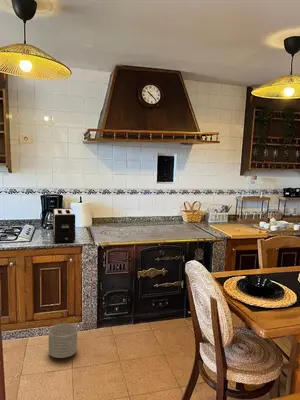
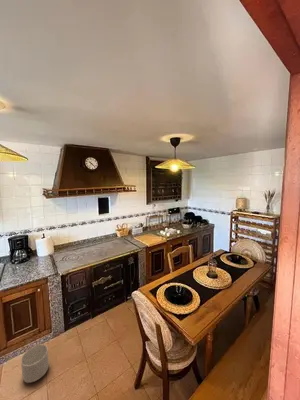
toaster: present [53,208,75,242] -> none [20,247,40,280]

